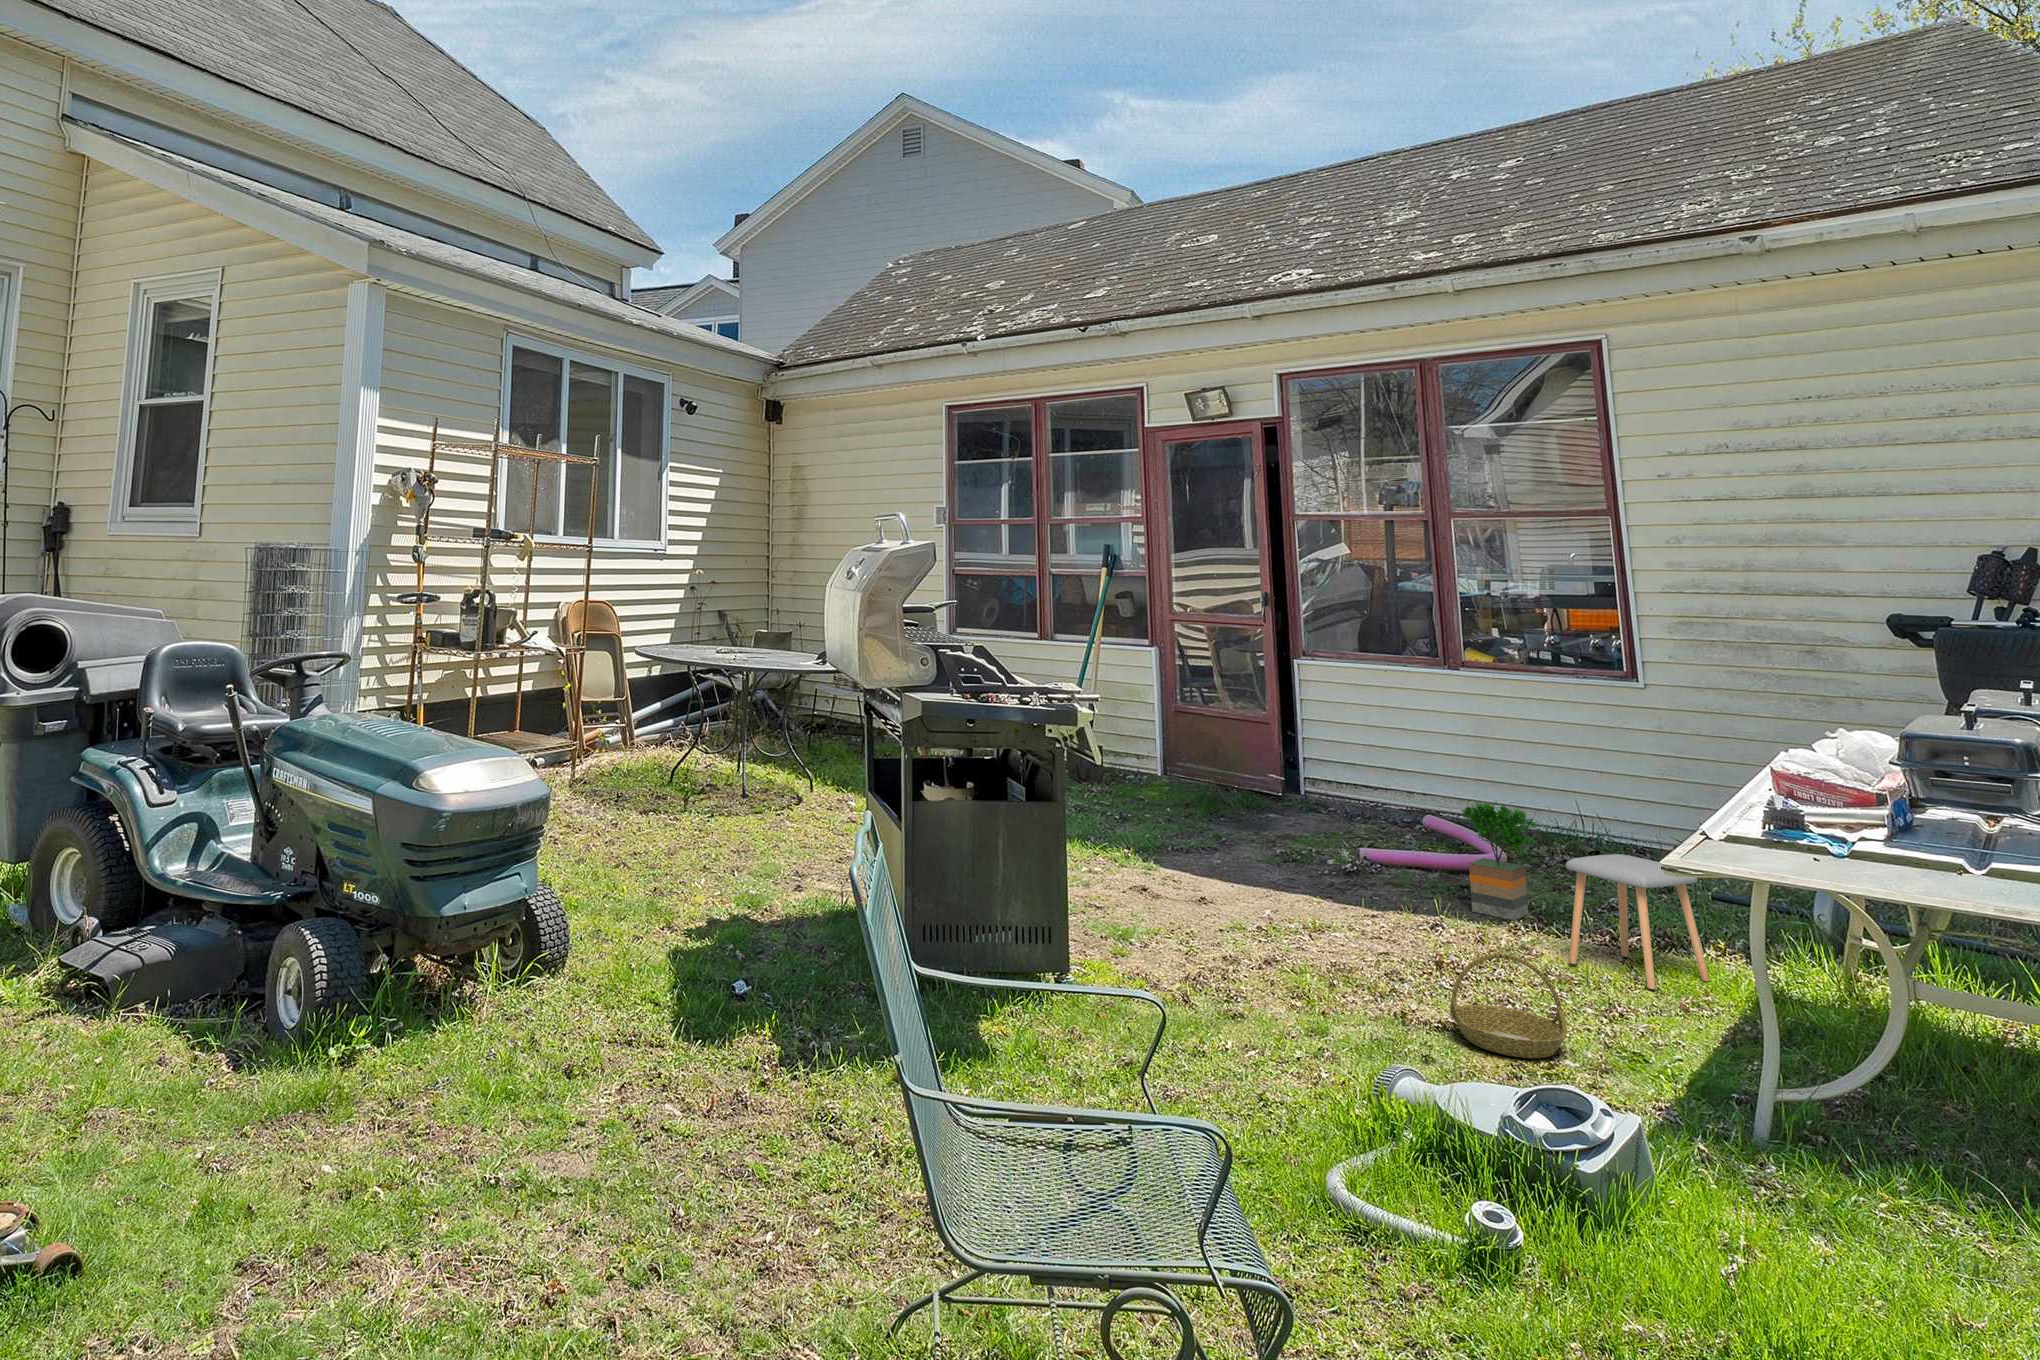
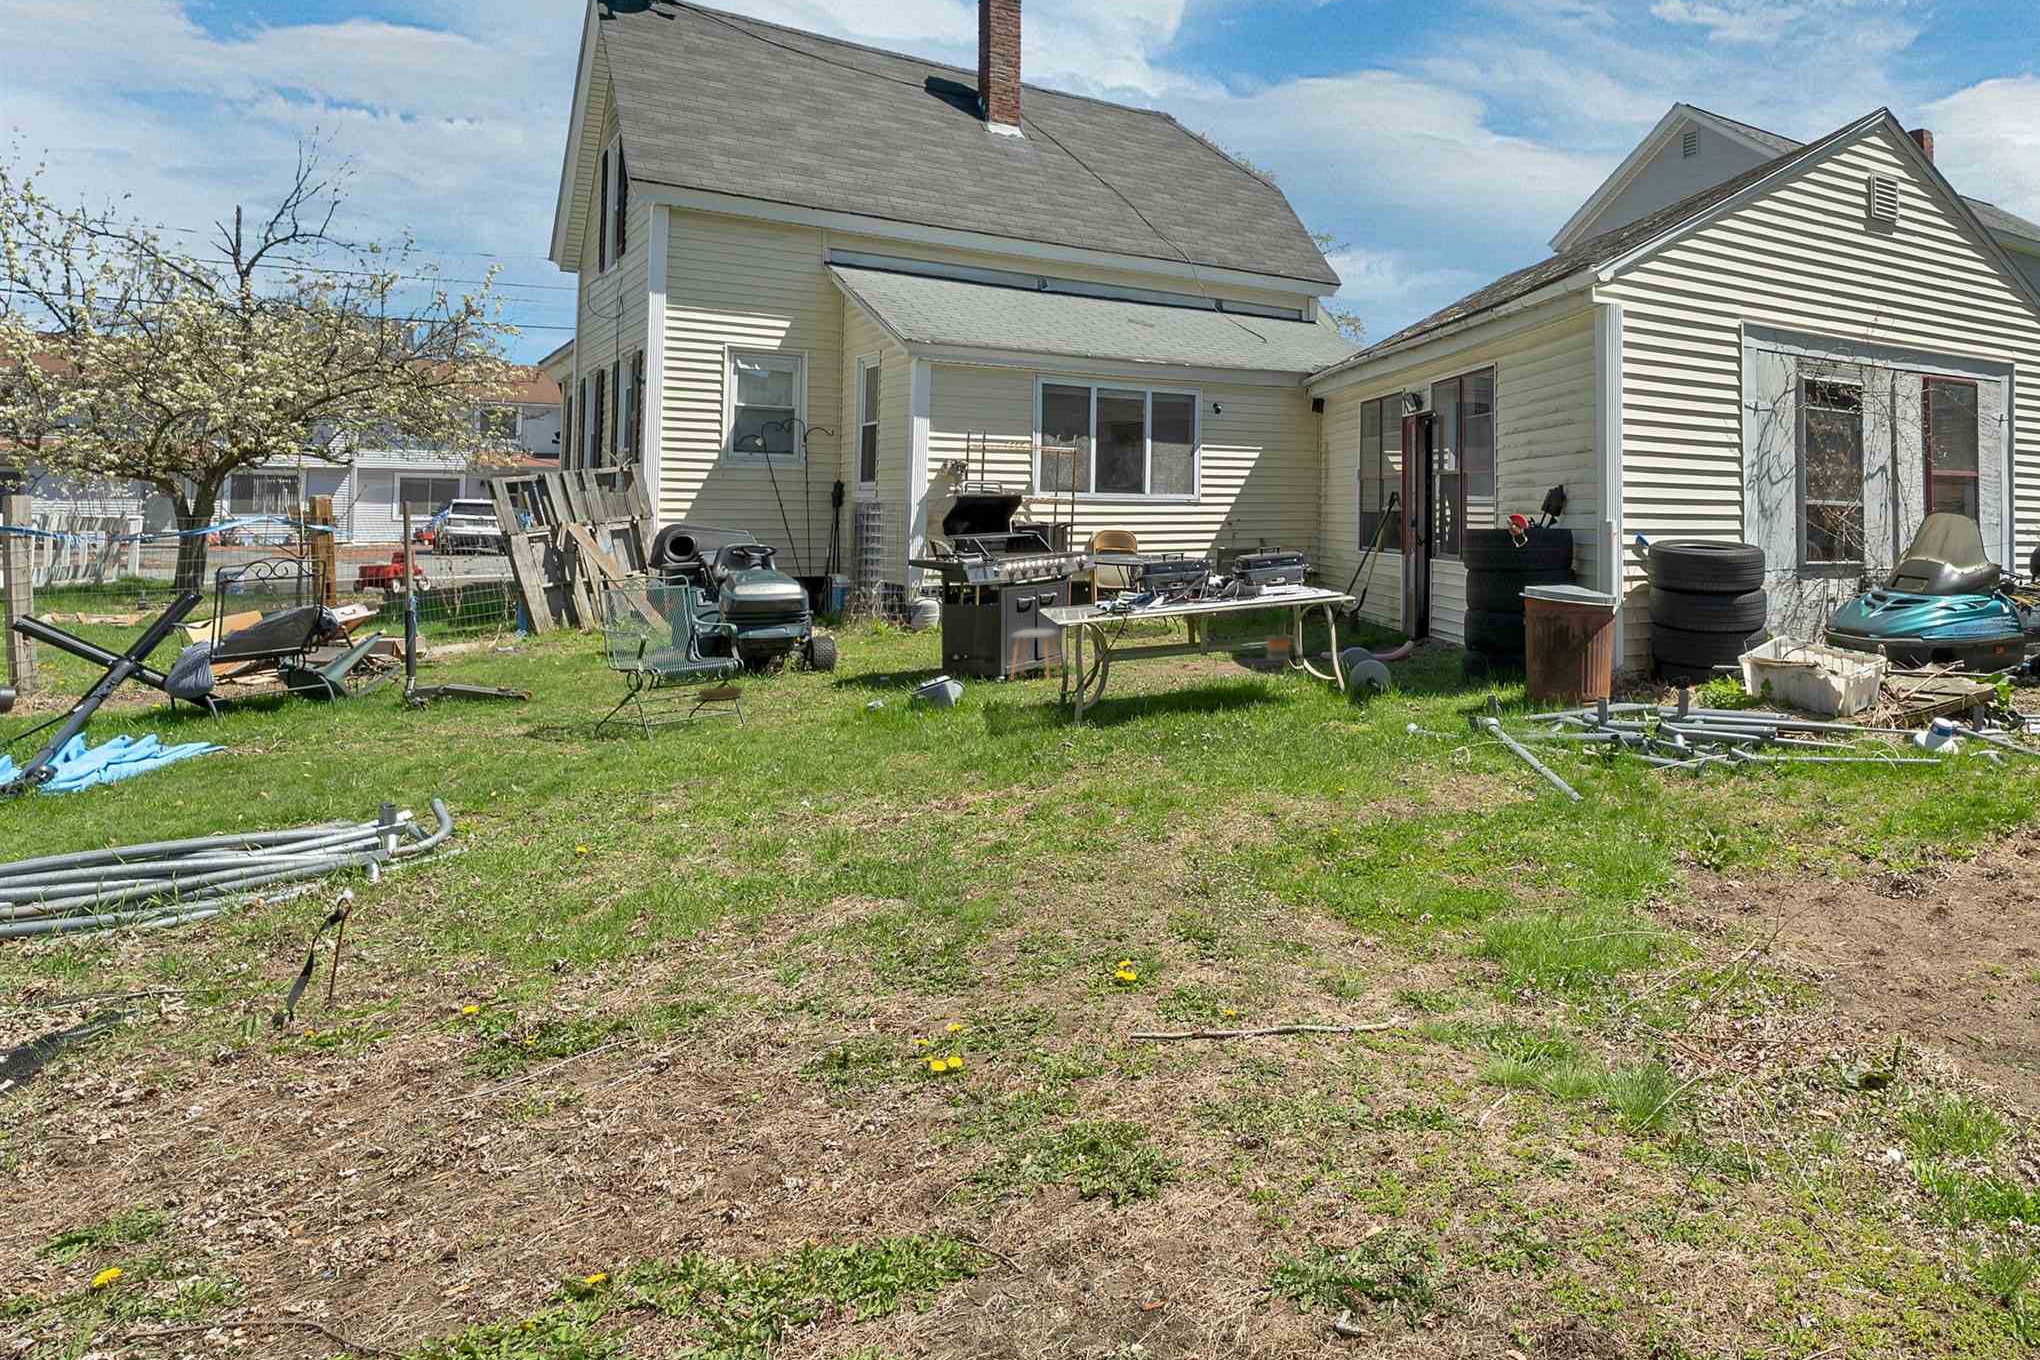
stool: present [1566,854,1709,991] -> present [1011,629,1059,680]
basket: present [1450,954,1567,1058] -> present [698,682,743,700]

